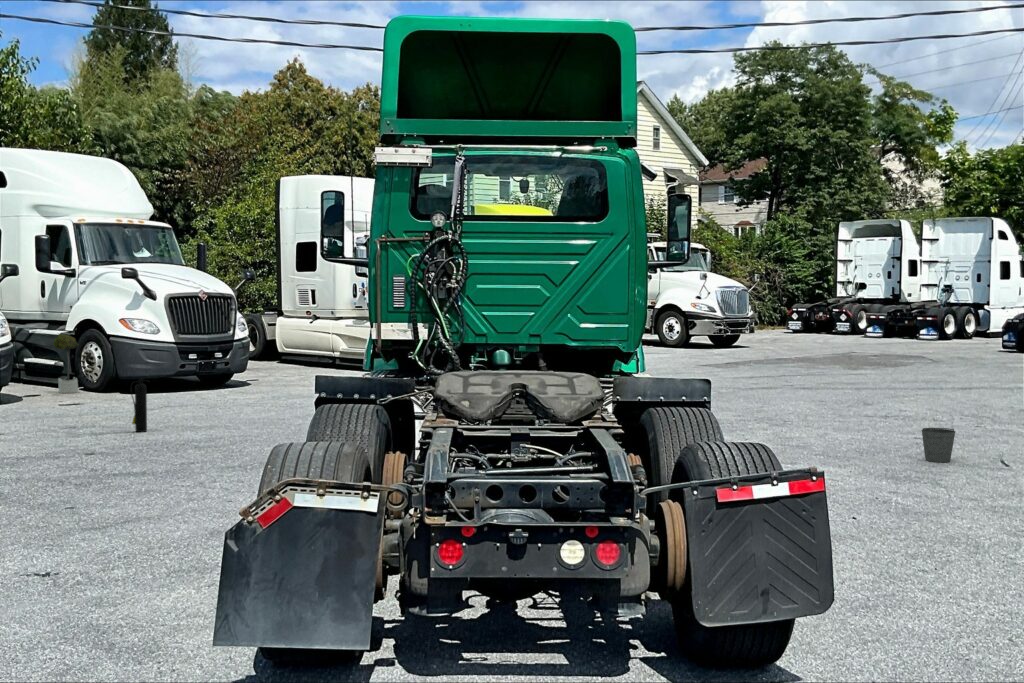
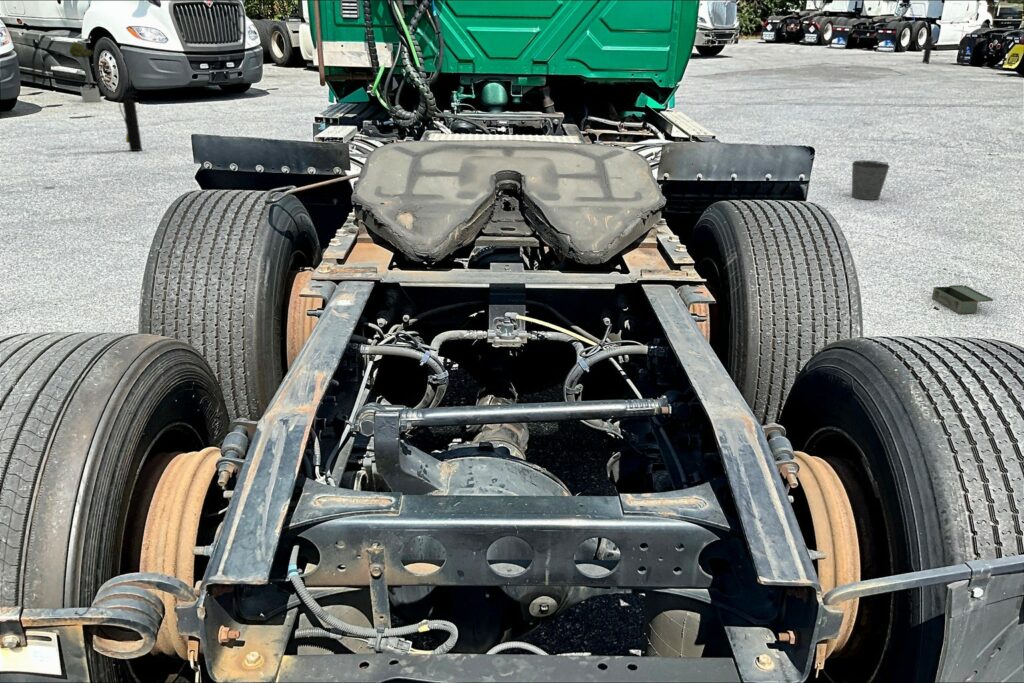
bench: none [964,323,1009,352] -> present [923,36,968,65]
bucket: present [921,428,955,462] -> present [852,160,889,200]
toolbox: none [860,511,904,530] -> present [932,285,993,314]

